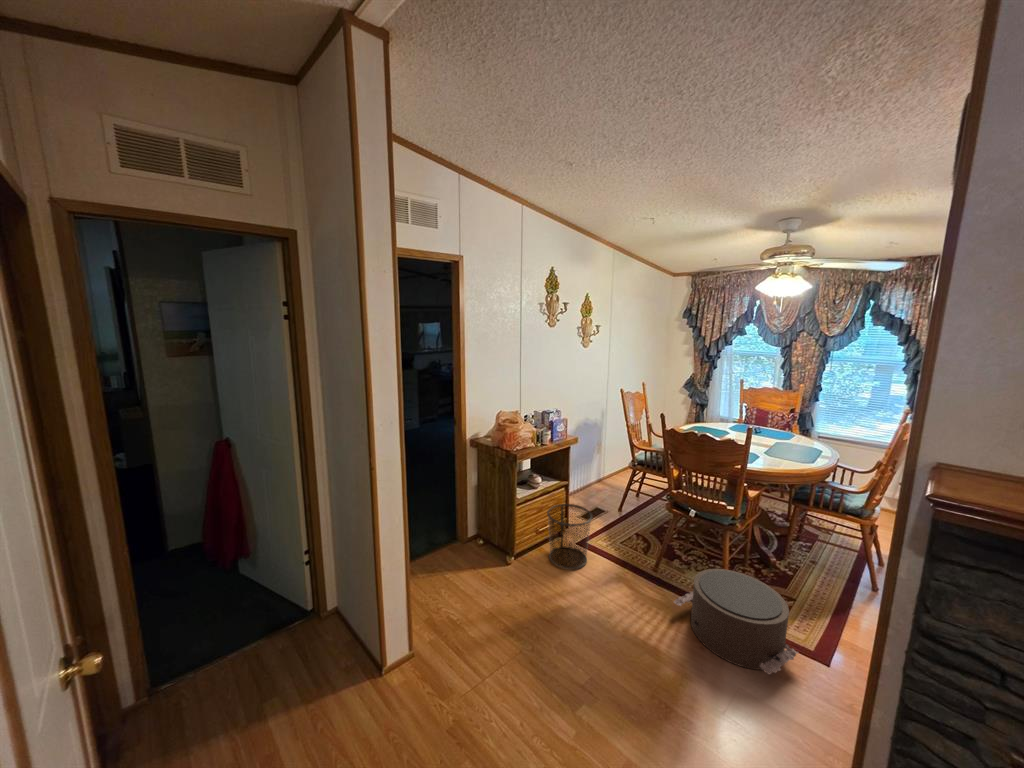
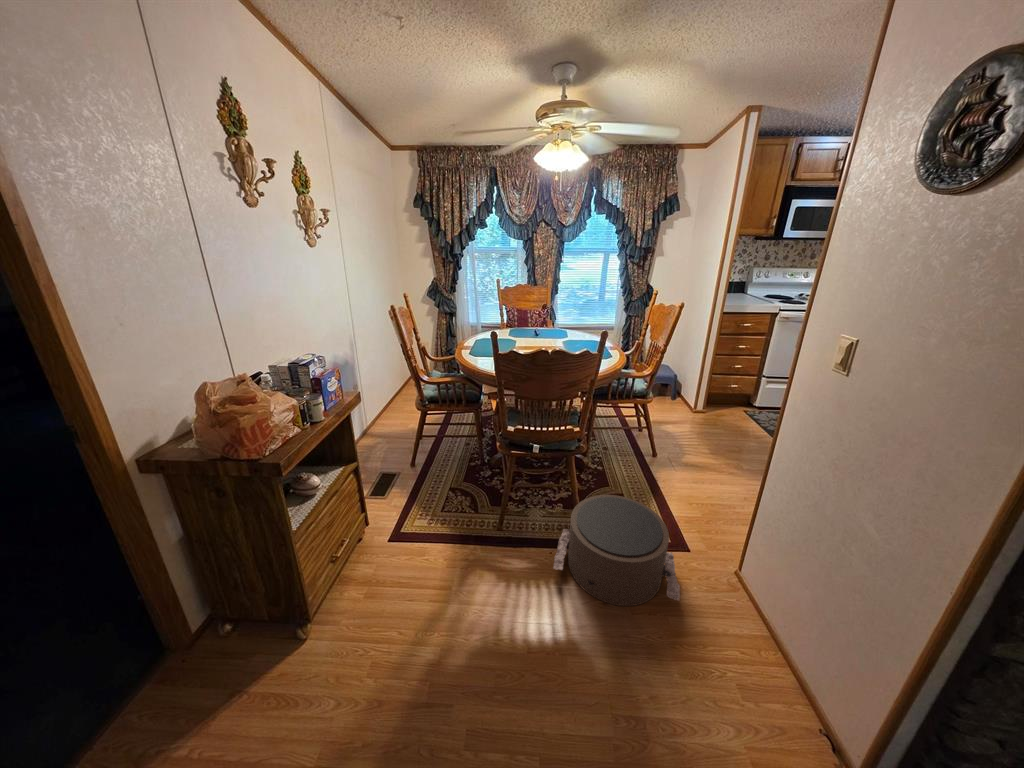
waste bin: present [547,504,592,569] -> none [339,498,420,607]

